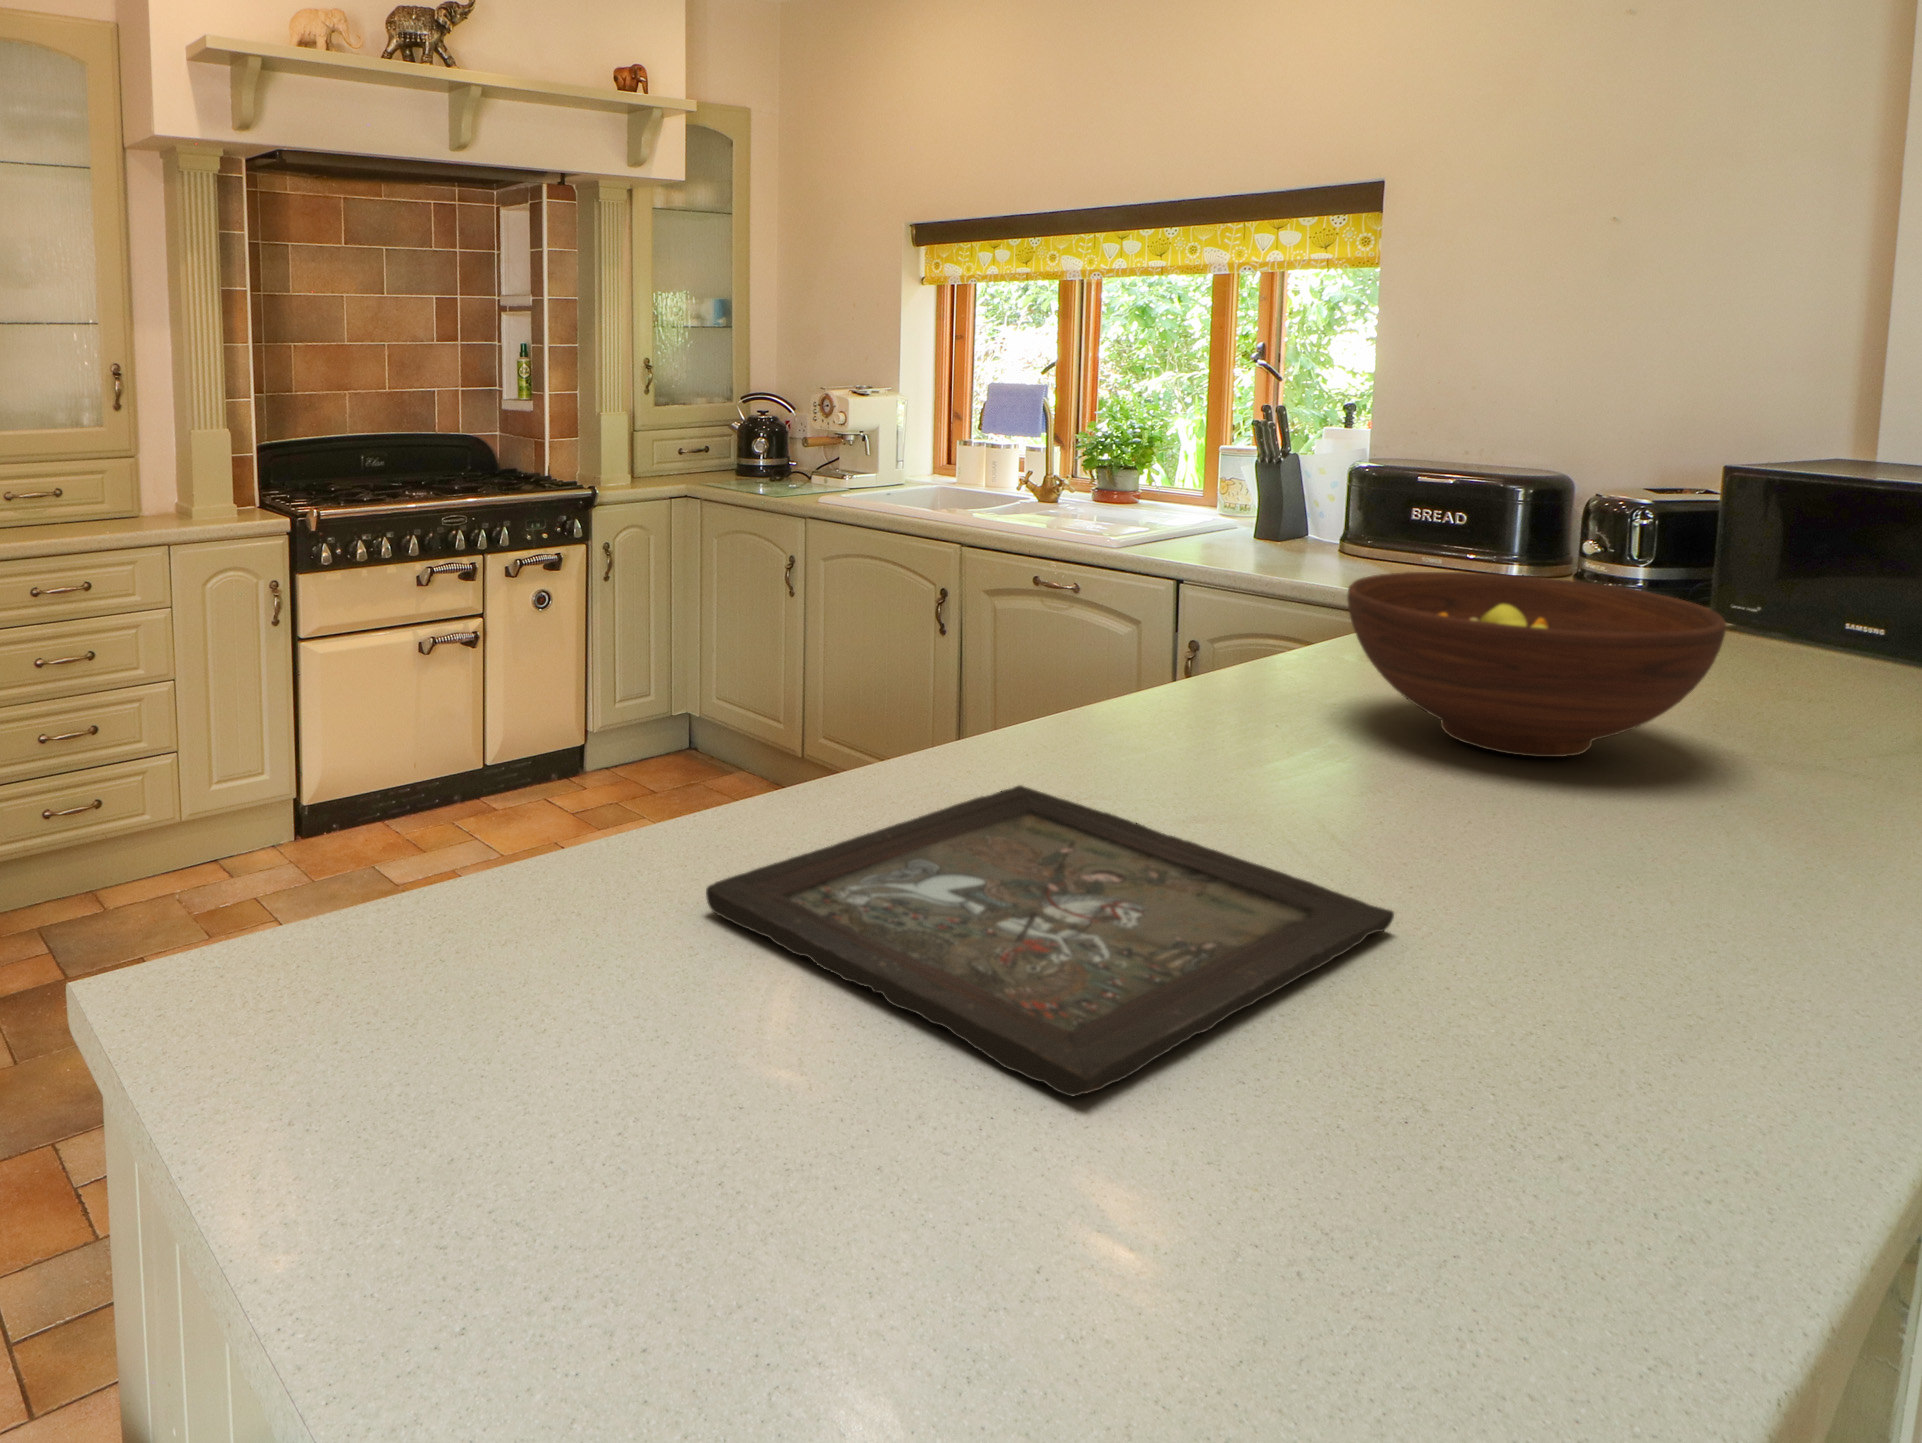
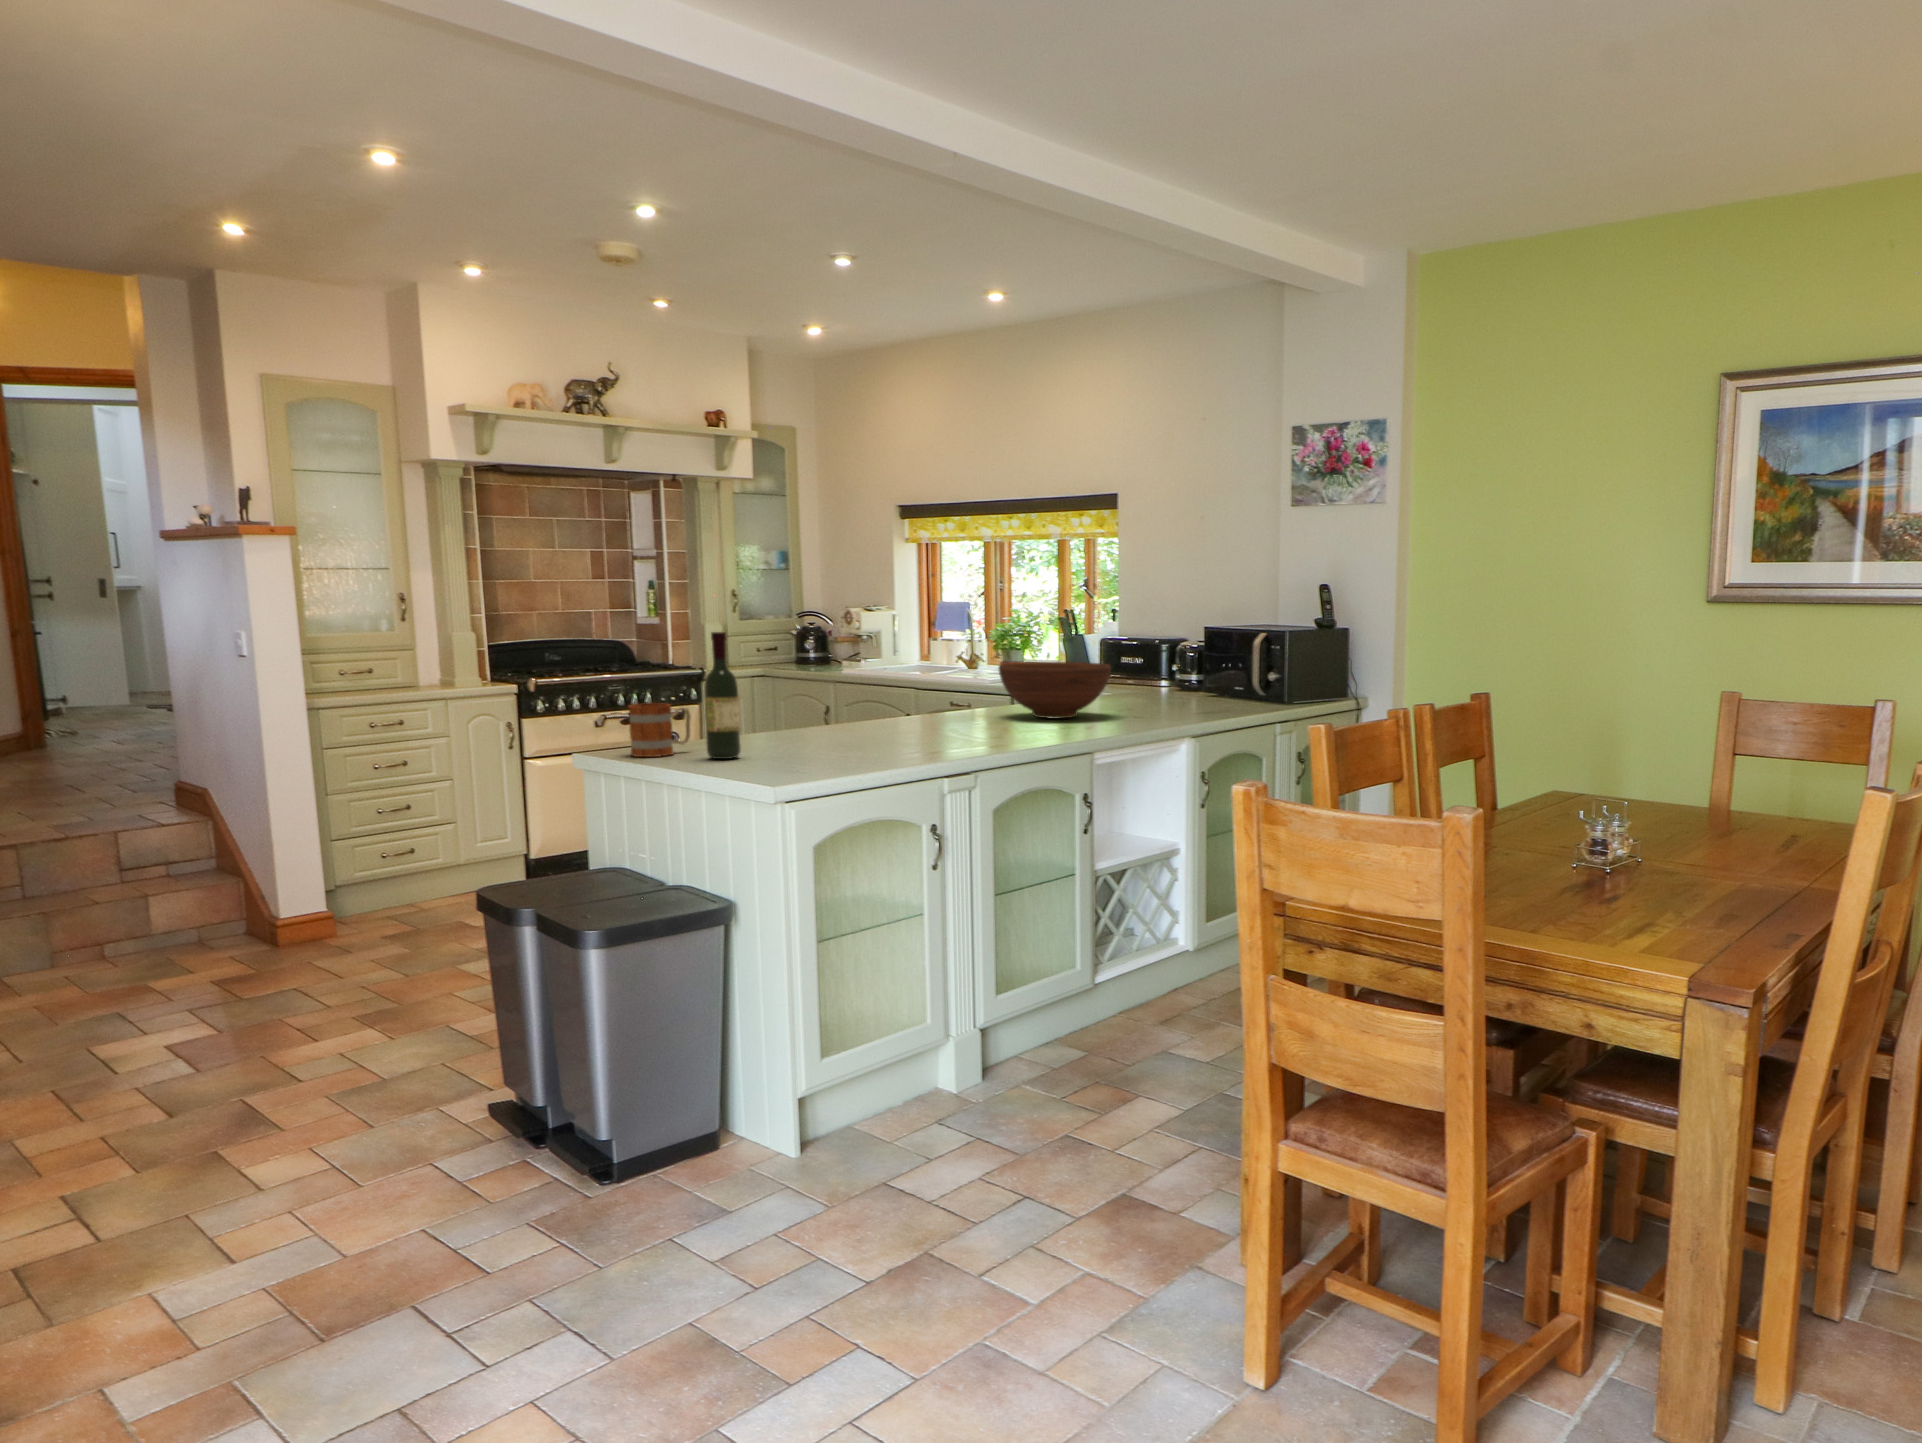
wine bottle: none [510,614,660,1205] -> present [704,632,741,759]
tray: present [706,785,1394,1096] -> none [755,721,951,750]
mug: none [216,842,474,1109] -> present [628,703,691,757]

